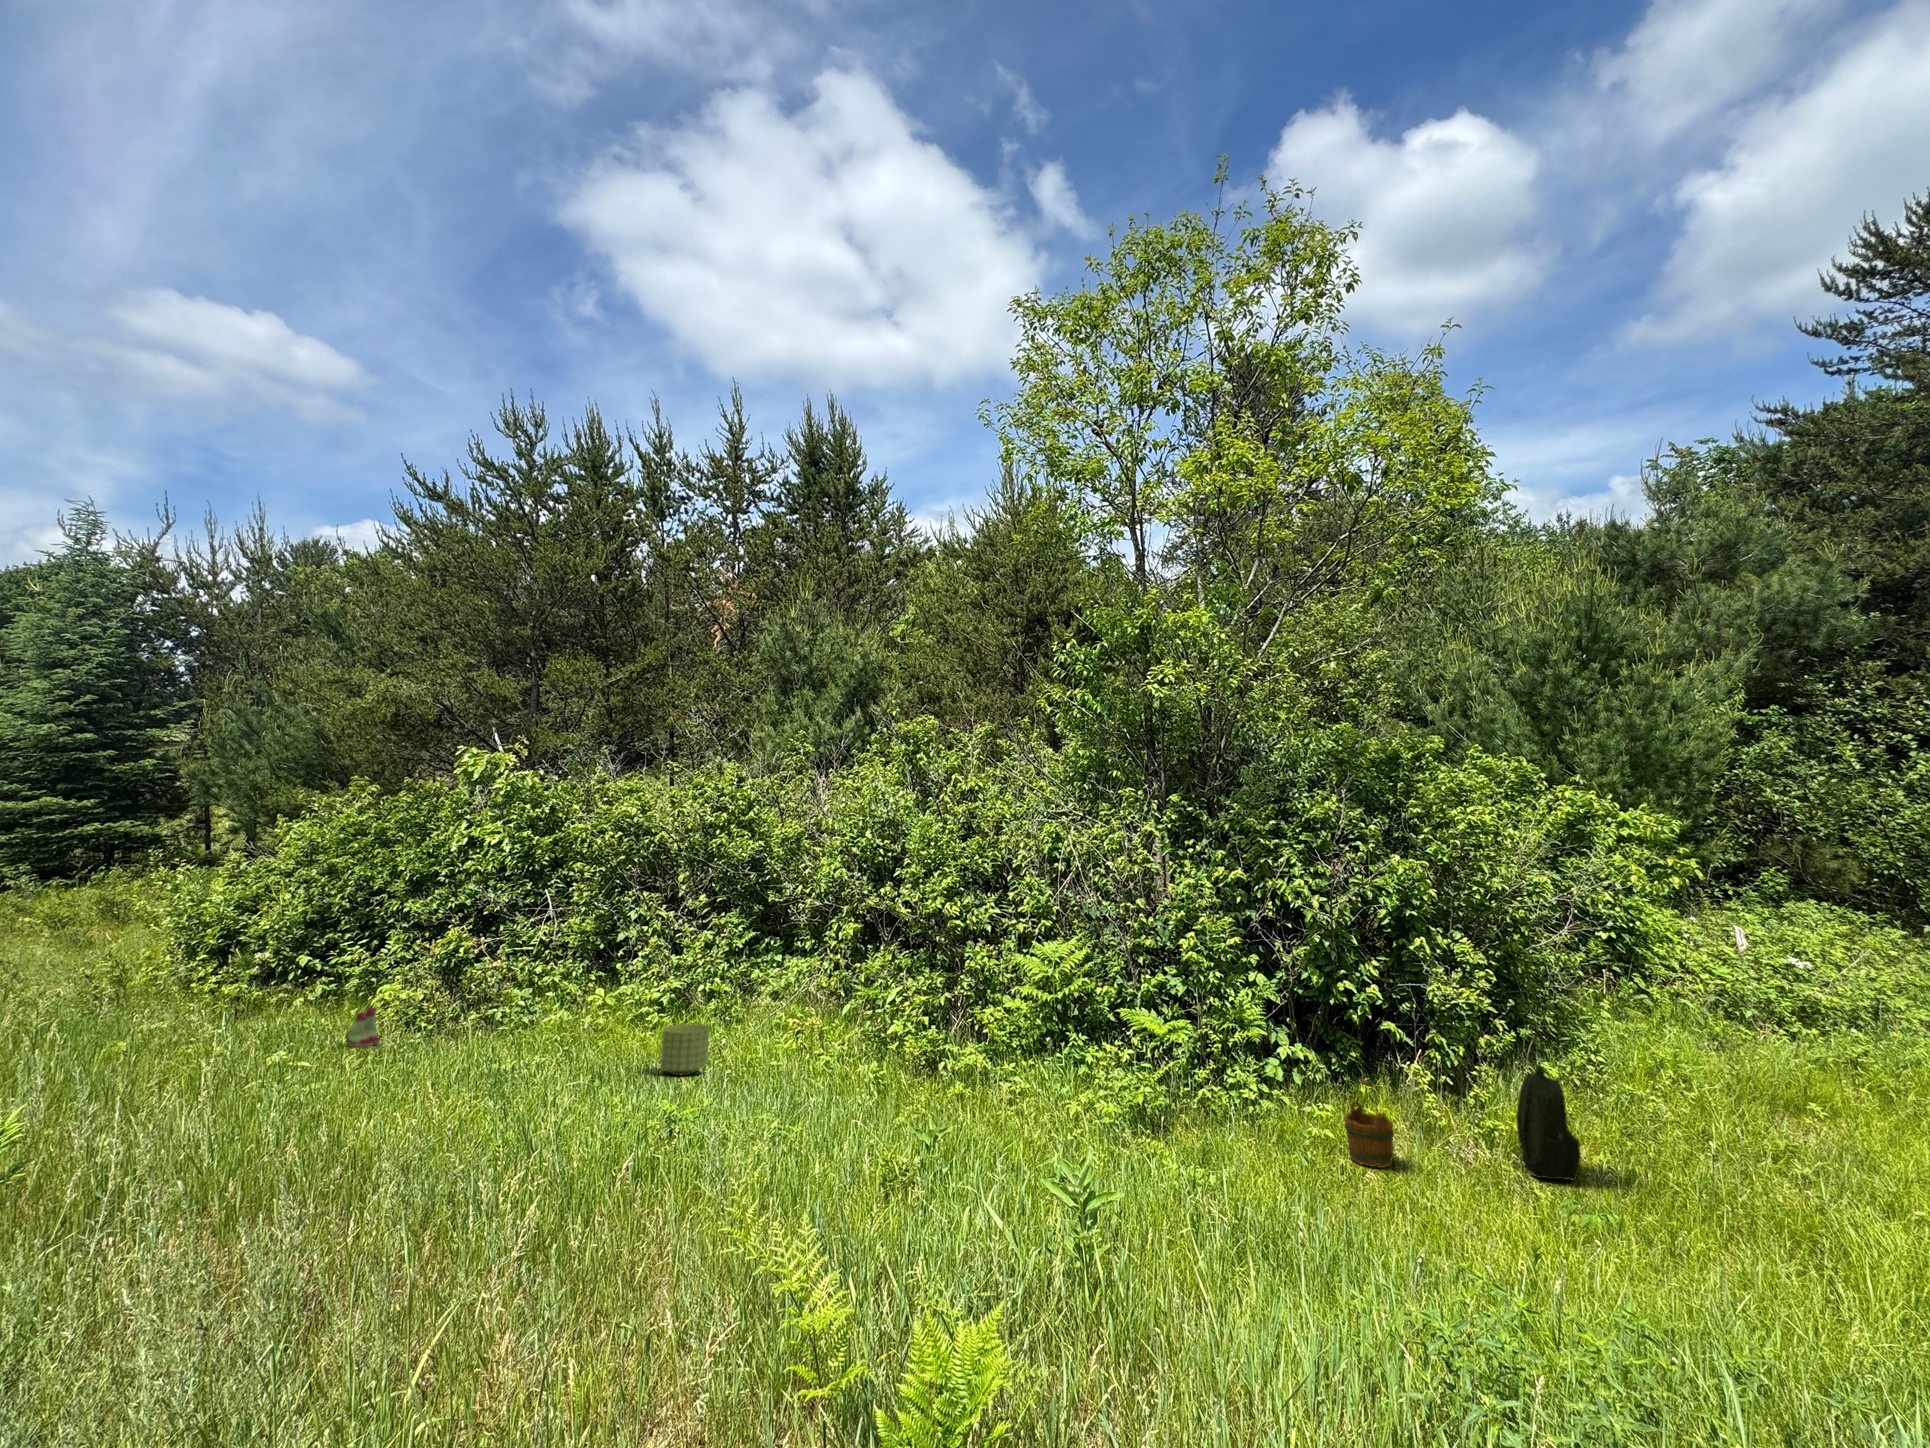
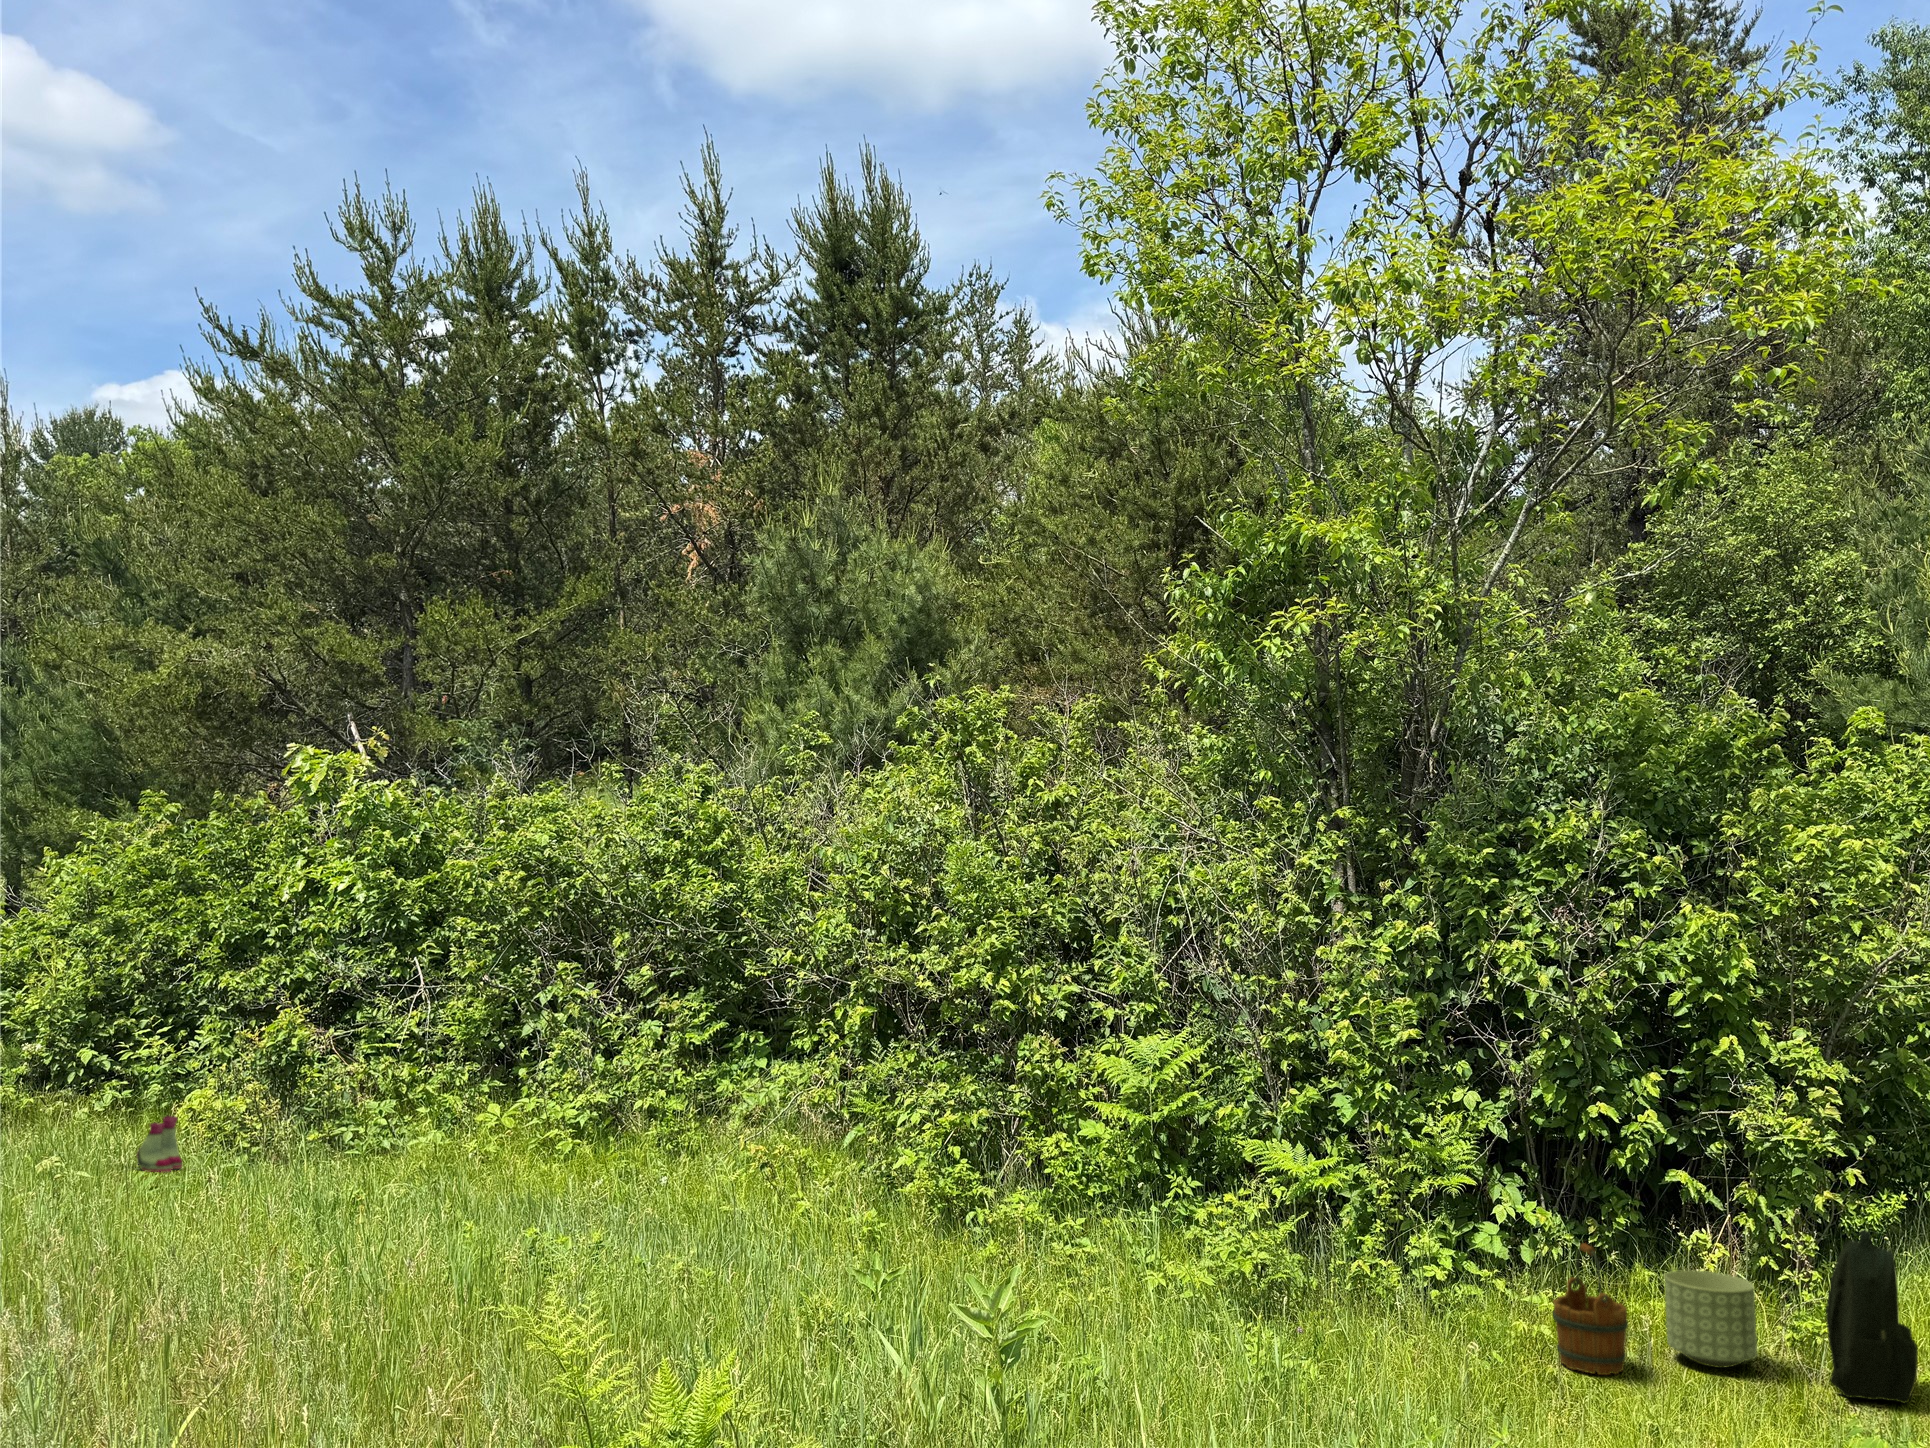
planter: present [660,1024,710,1075] -> present [1665,1270,1757,1368]

